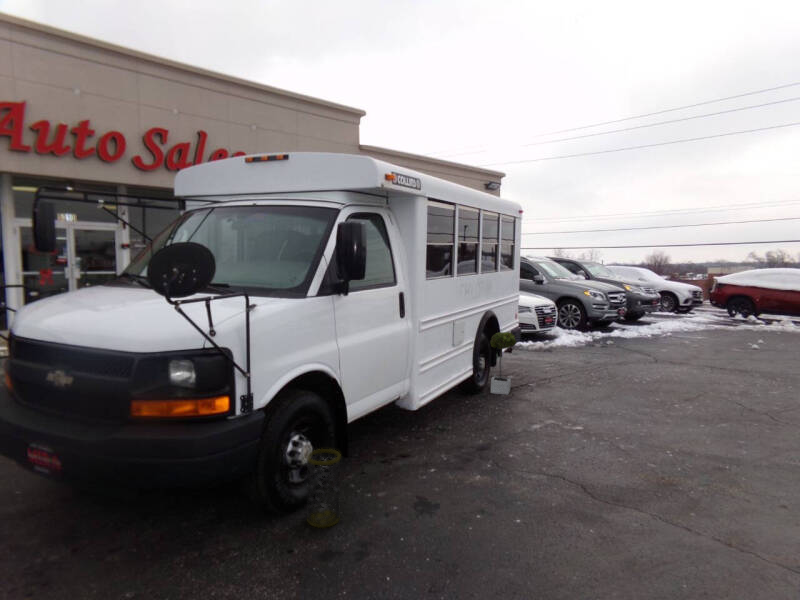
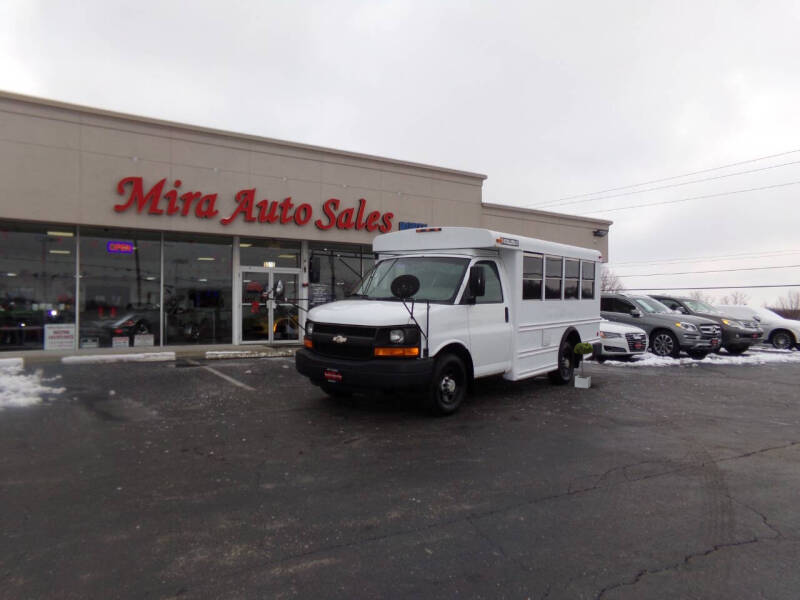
trash can: present [307,449,340,528] -> none [453,386,471,425]

